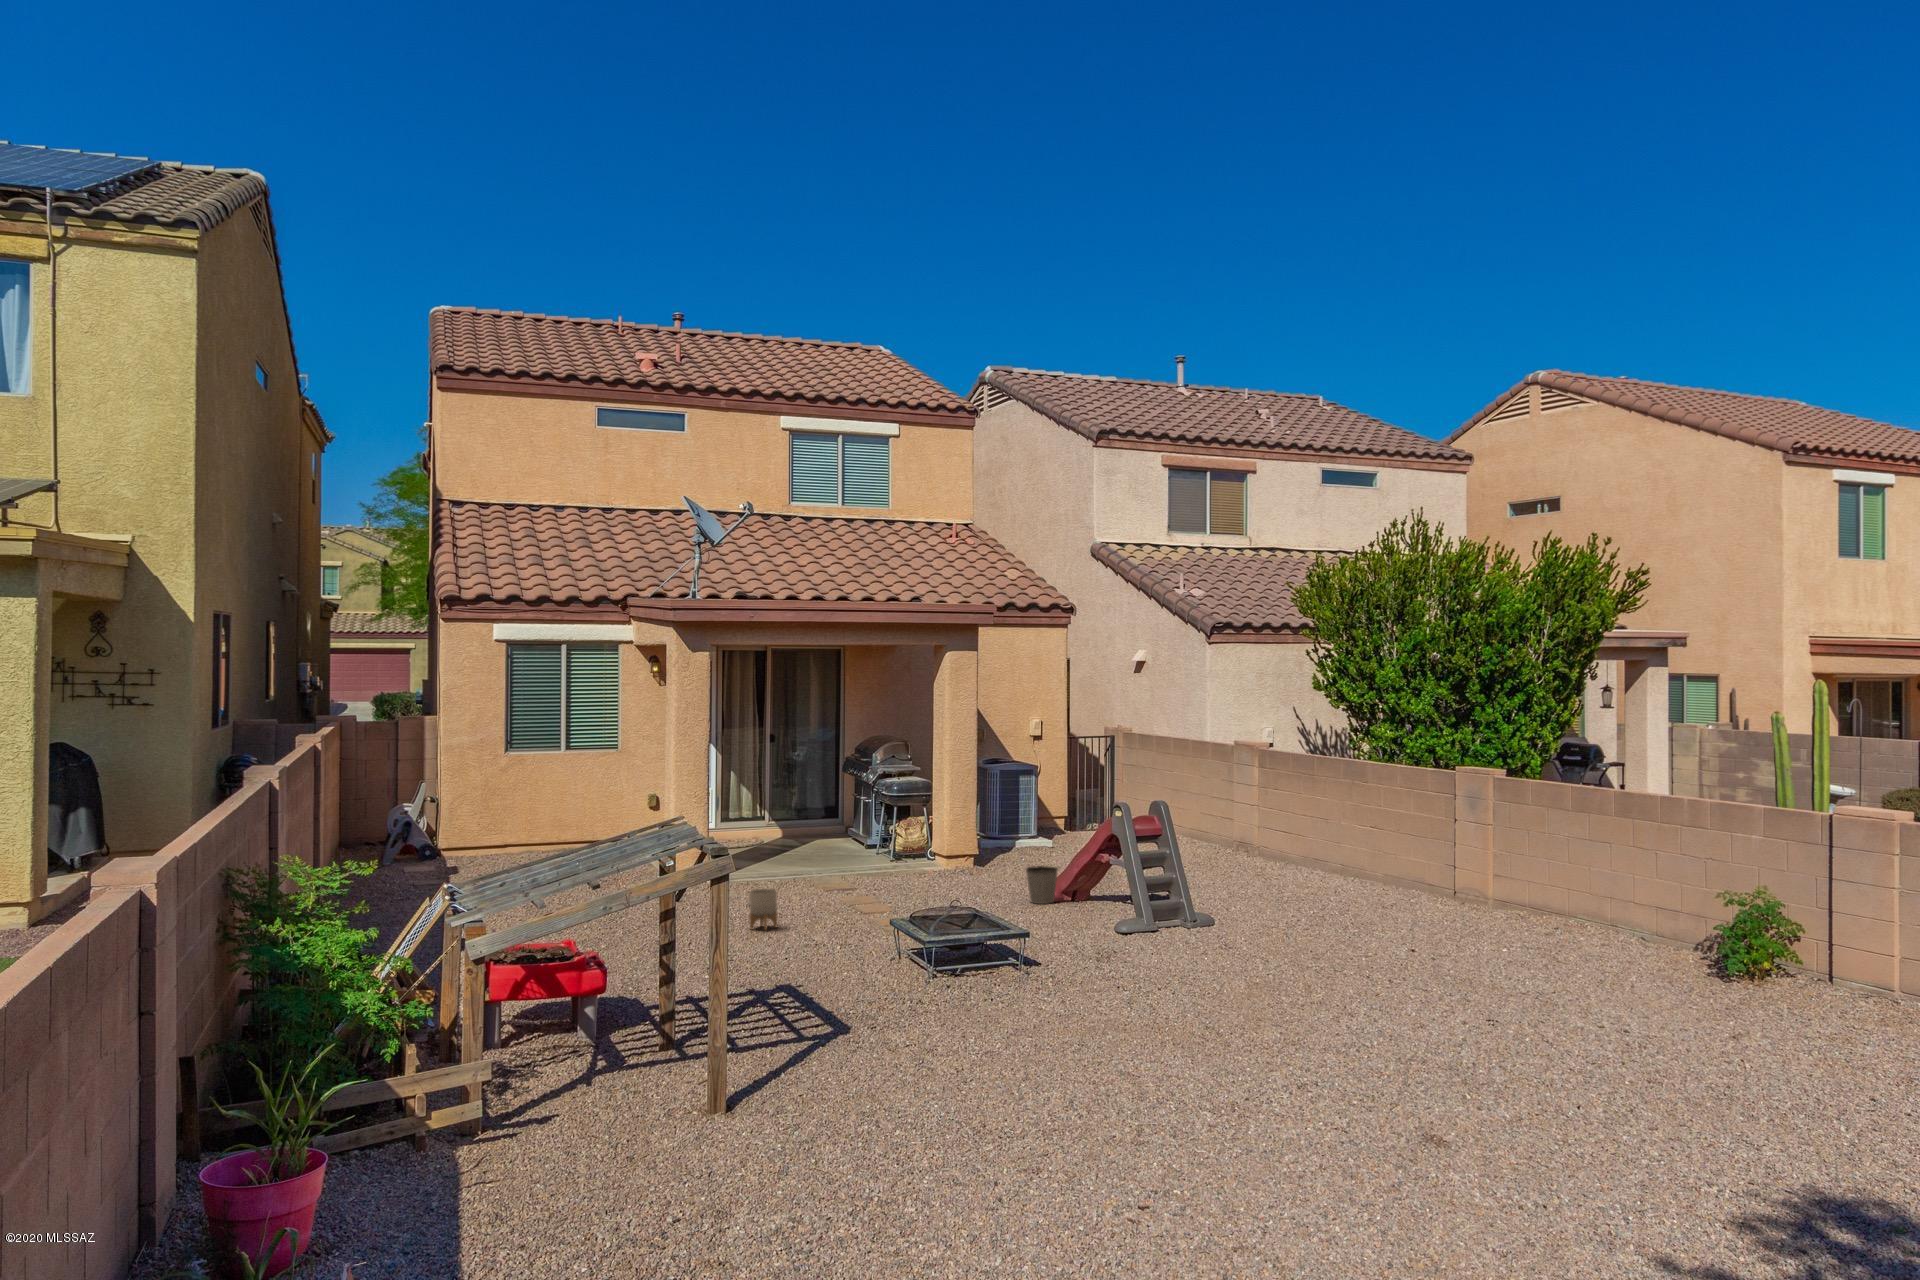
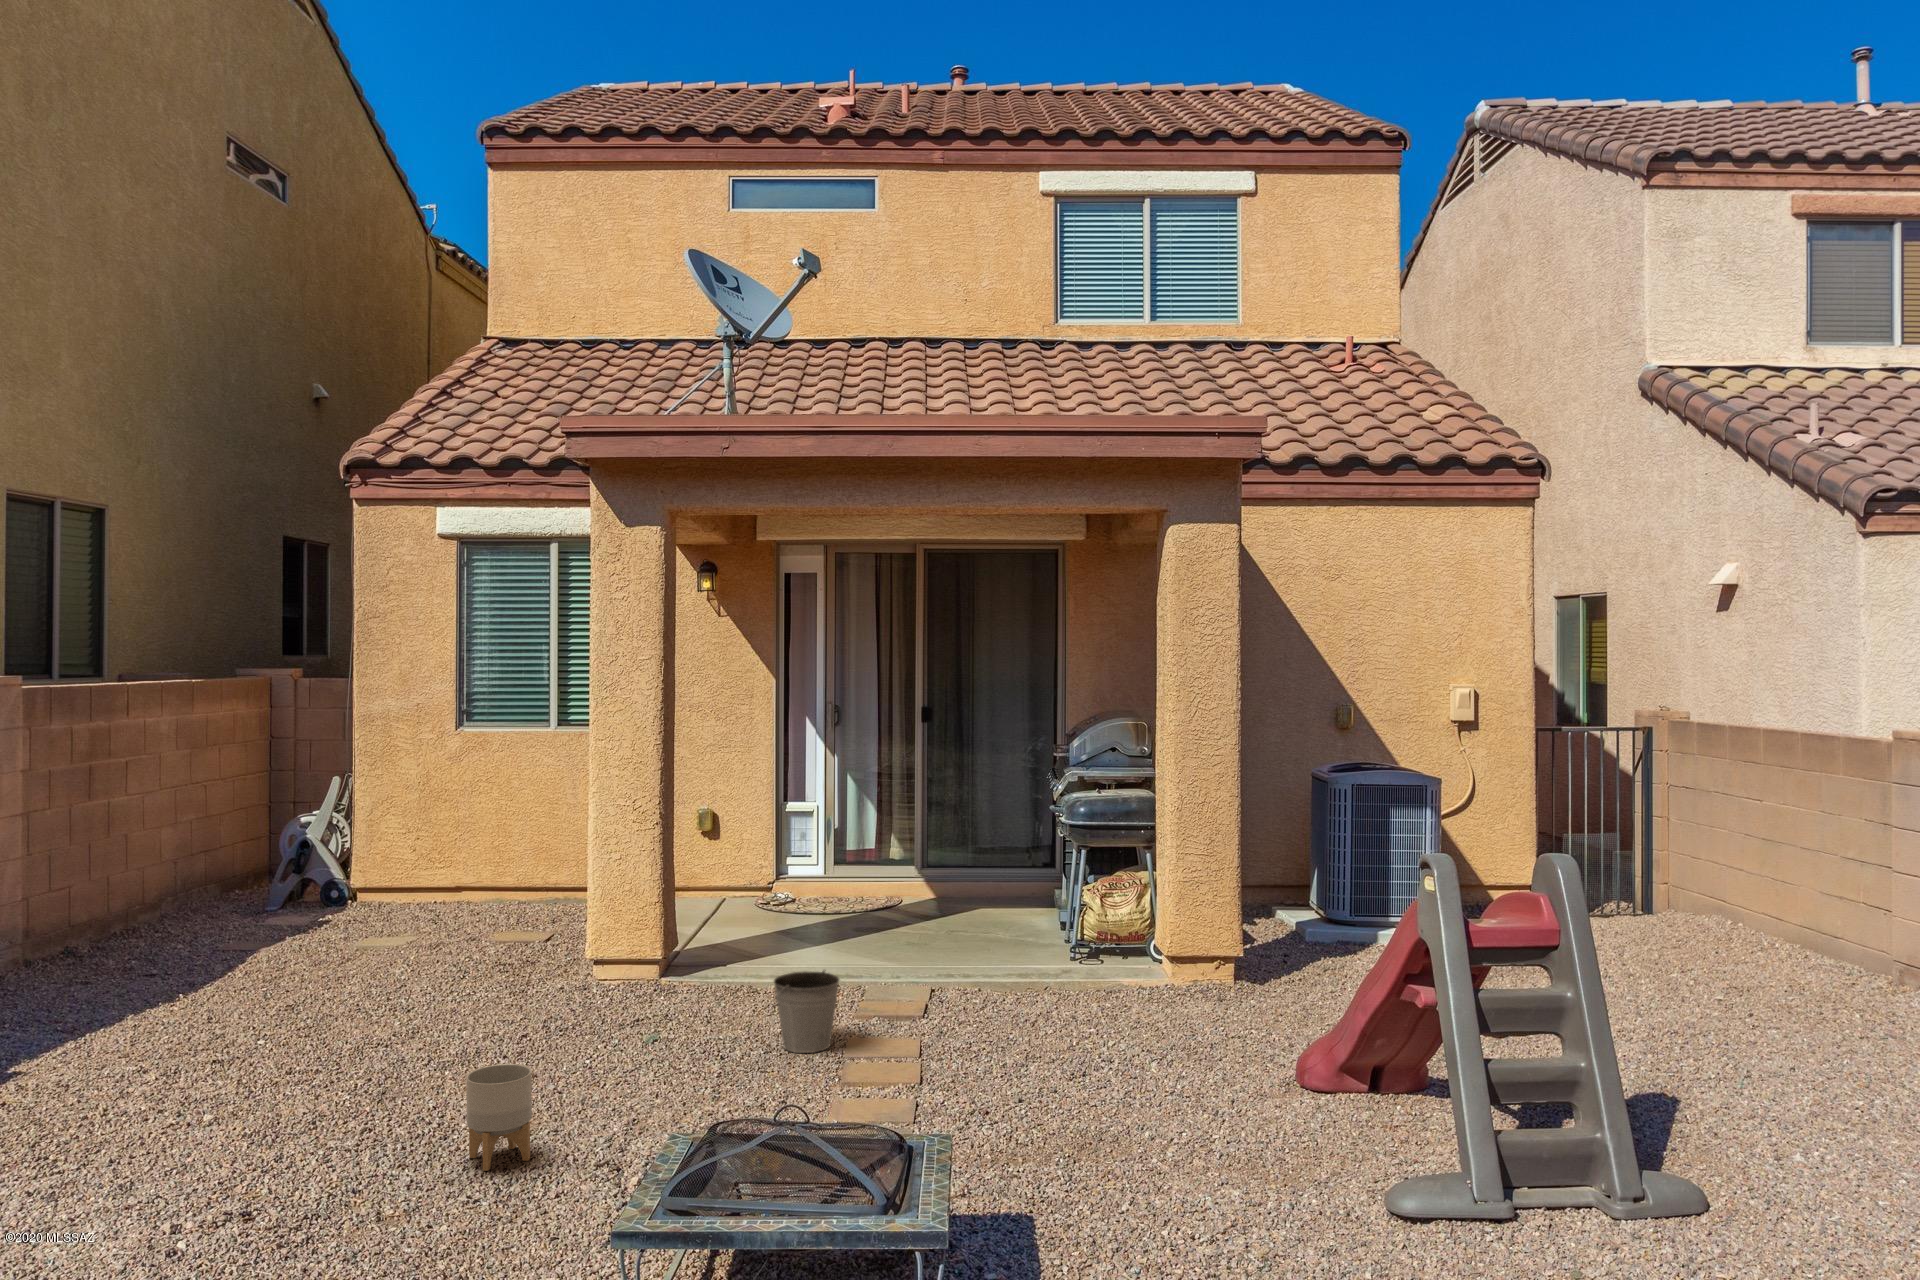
bucket: present [1026,866,1058,904] -> present [772,970,839,1053]

